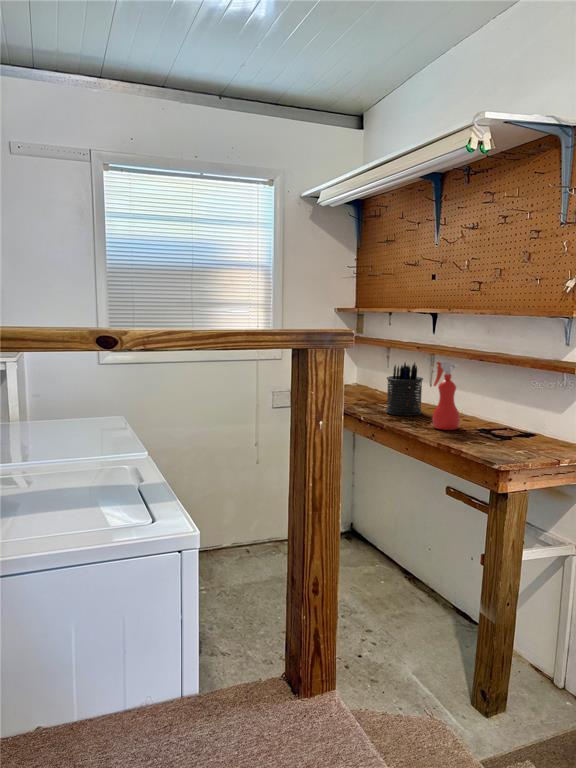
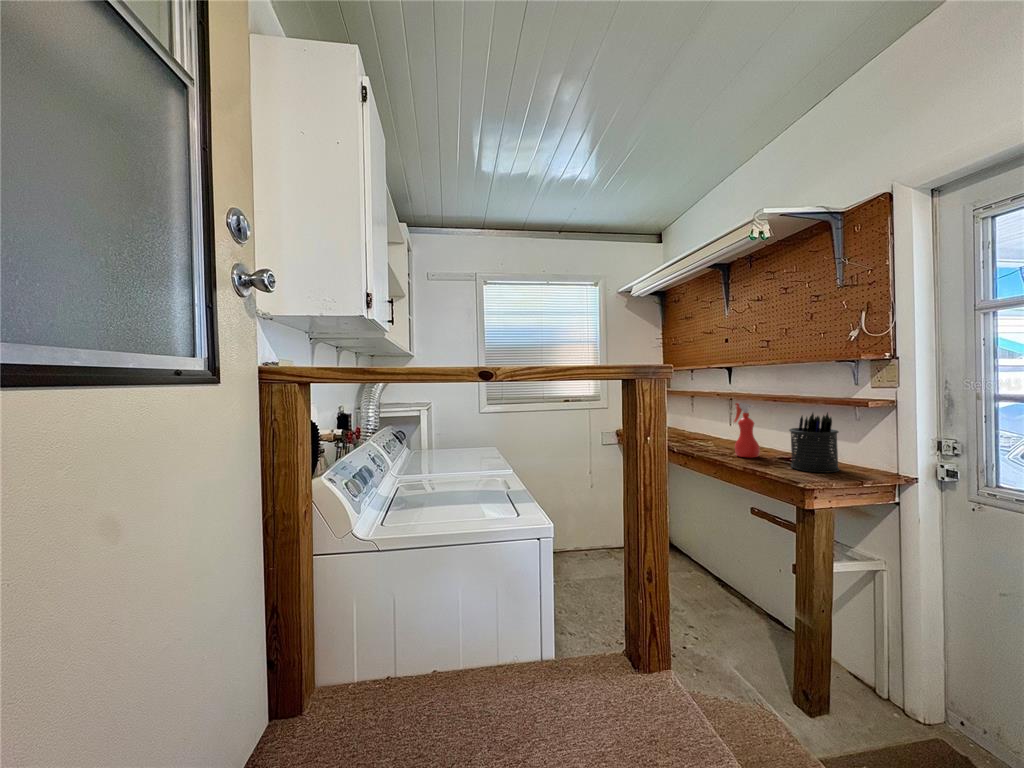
pen holder: present [386,363,423,416] -> present [789,413,839,472]

